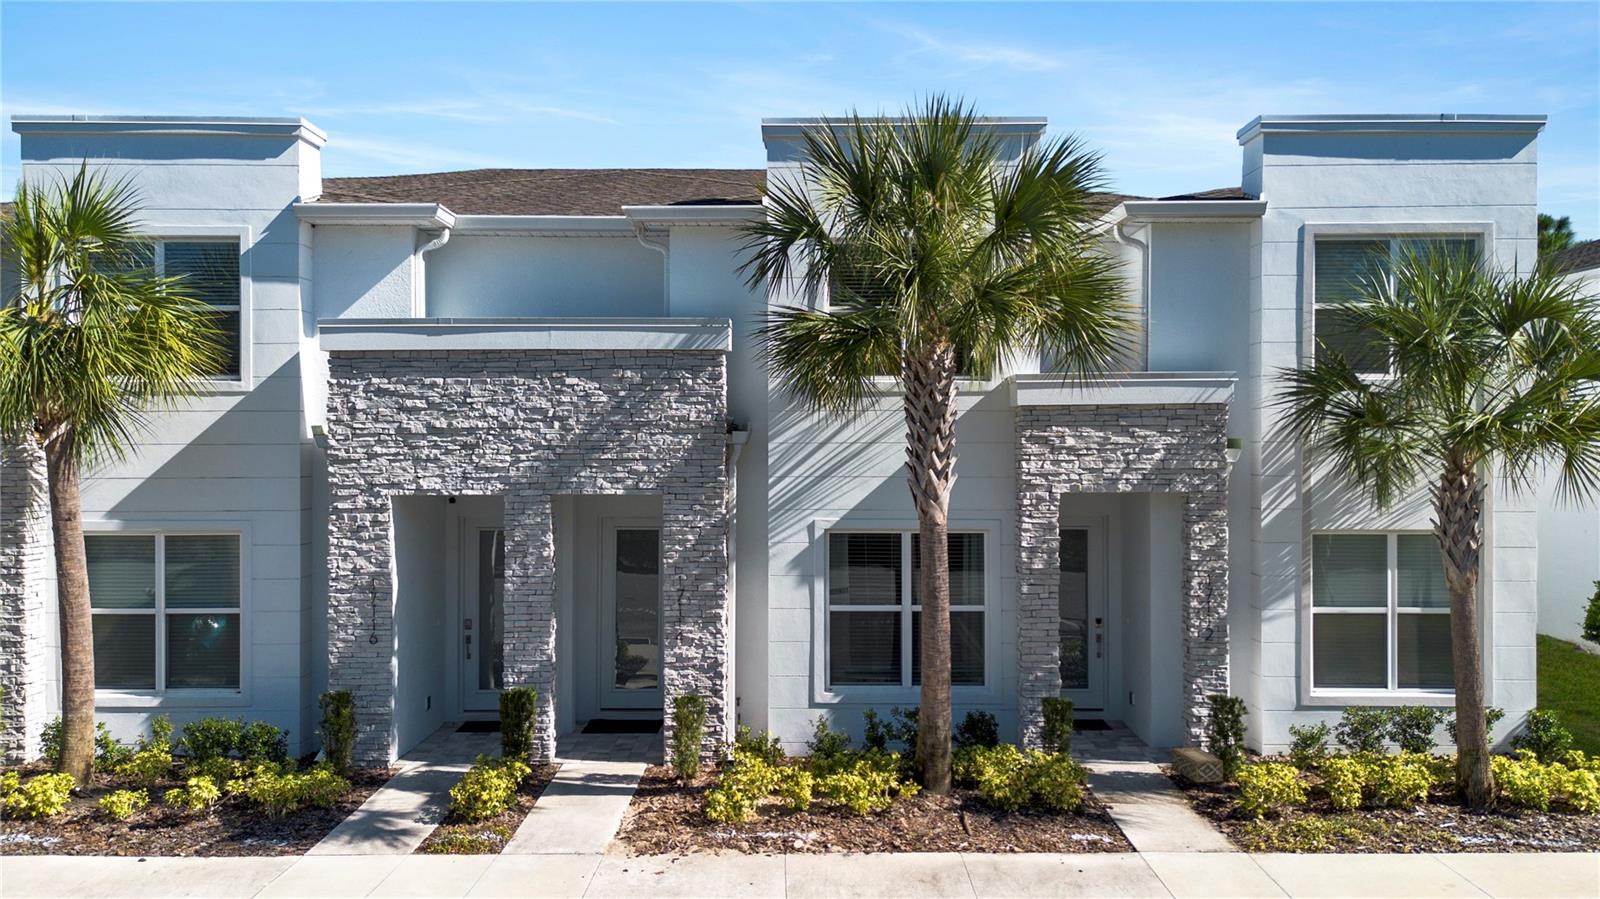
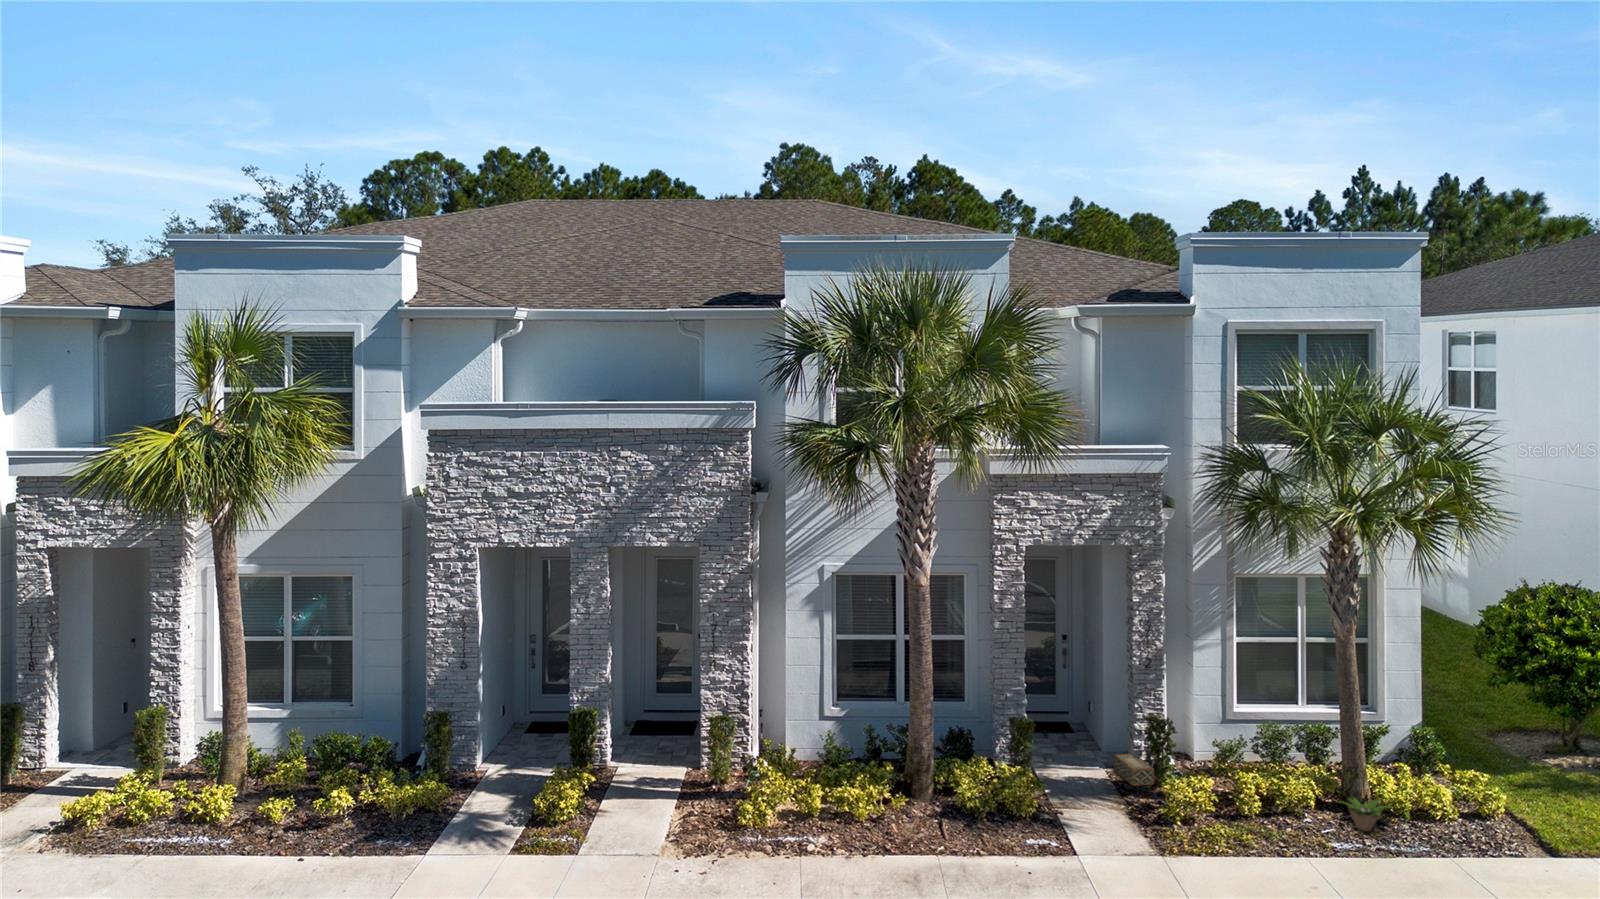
decorative plant: none [1451,785,1526,826] -> present [1337,798,1388,831]

